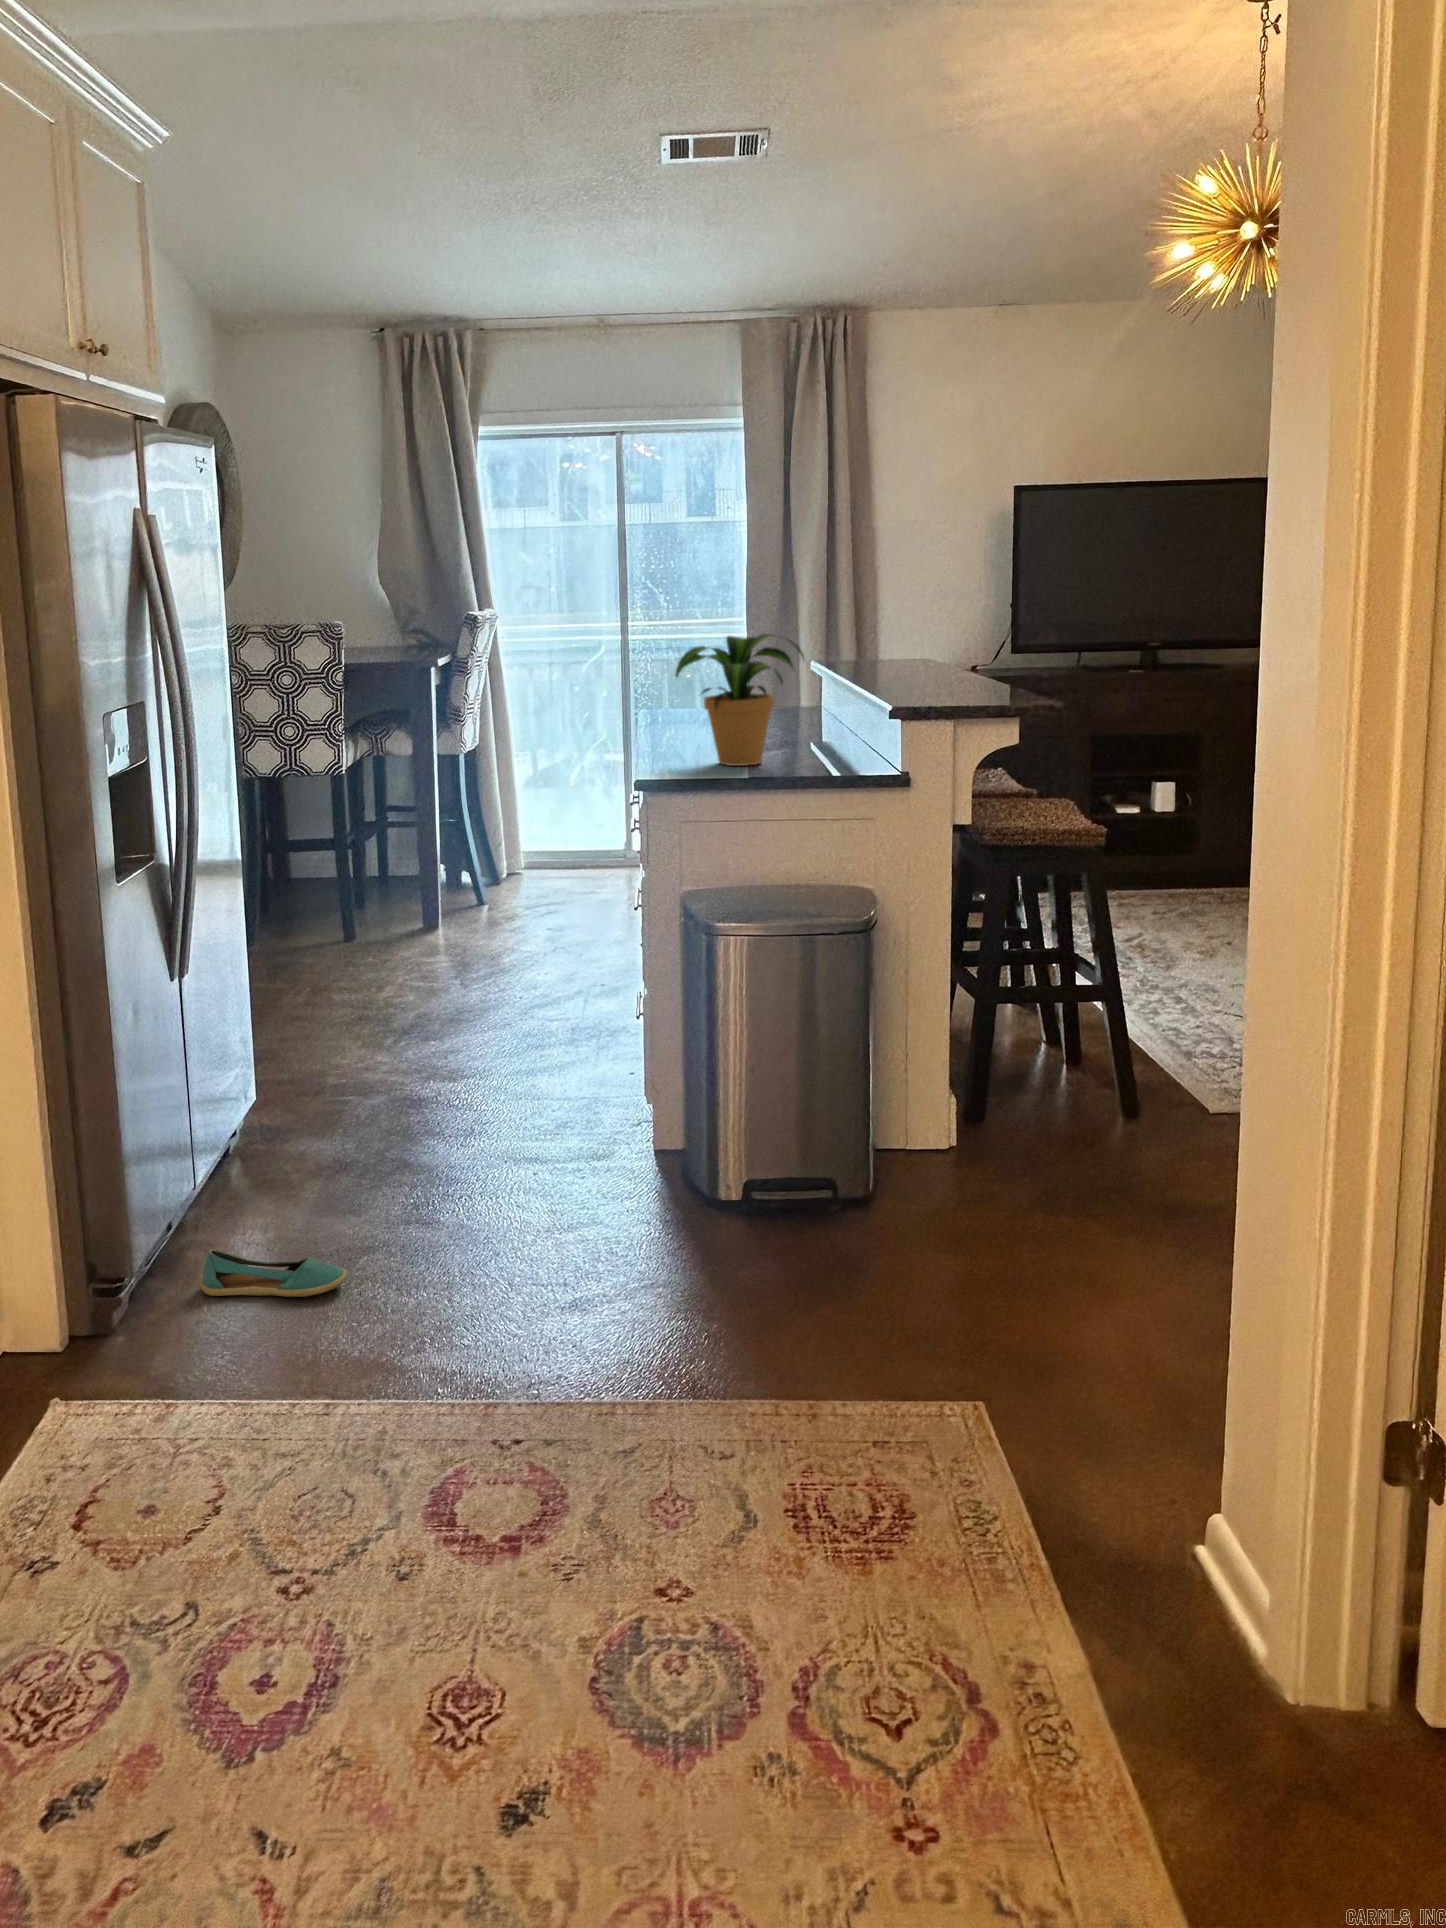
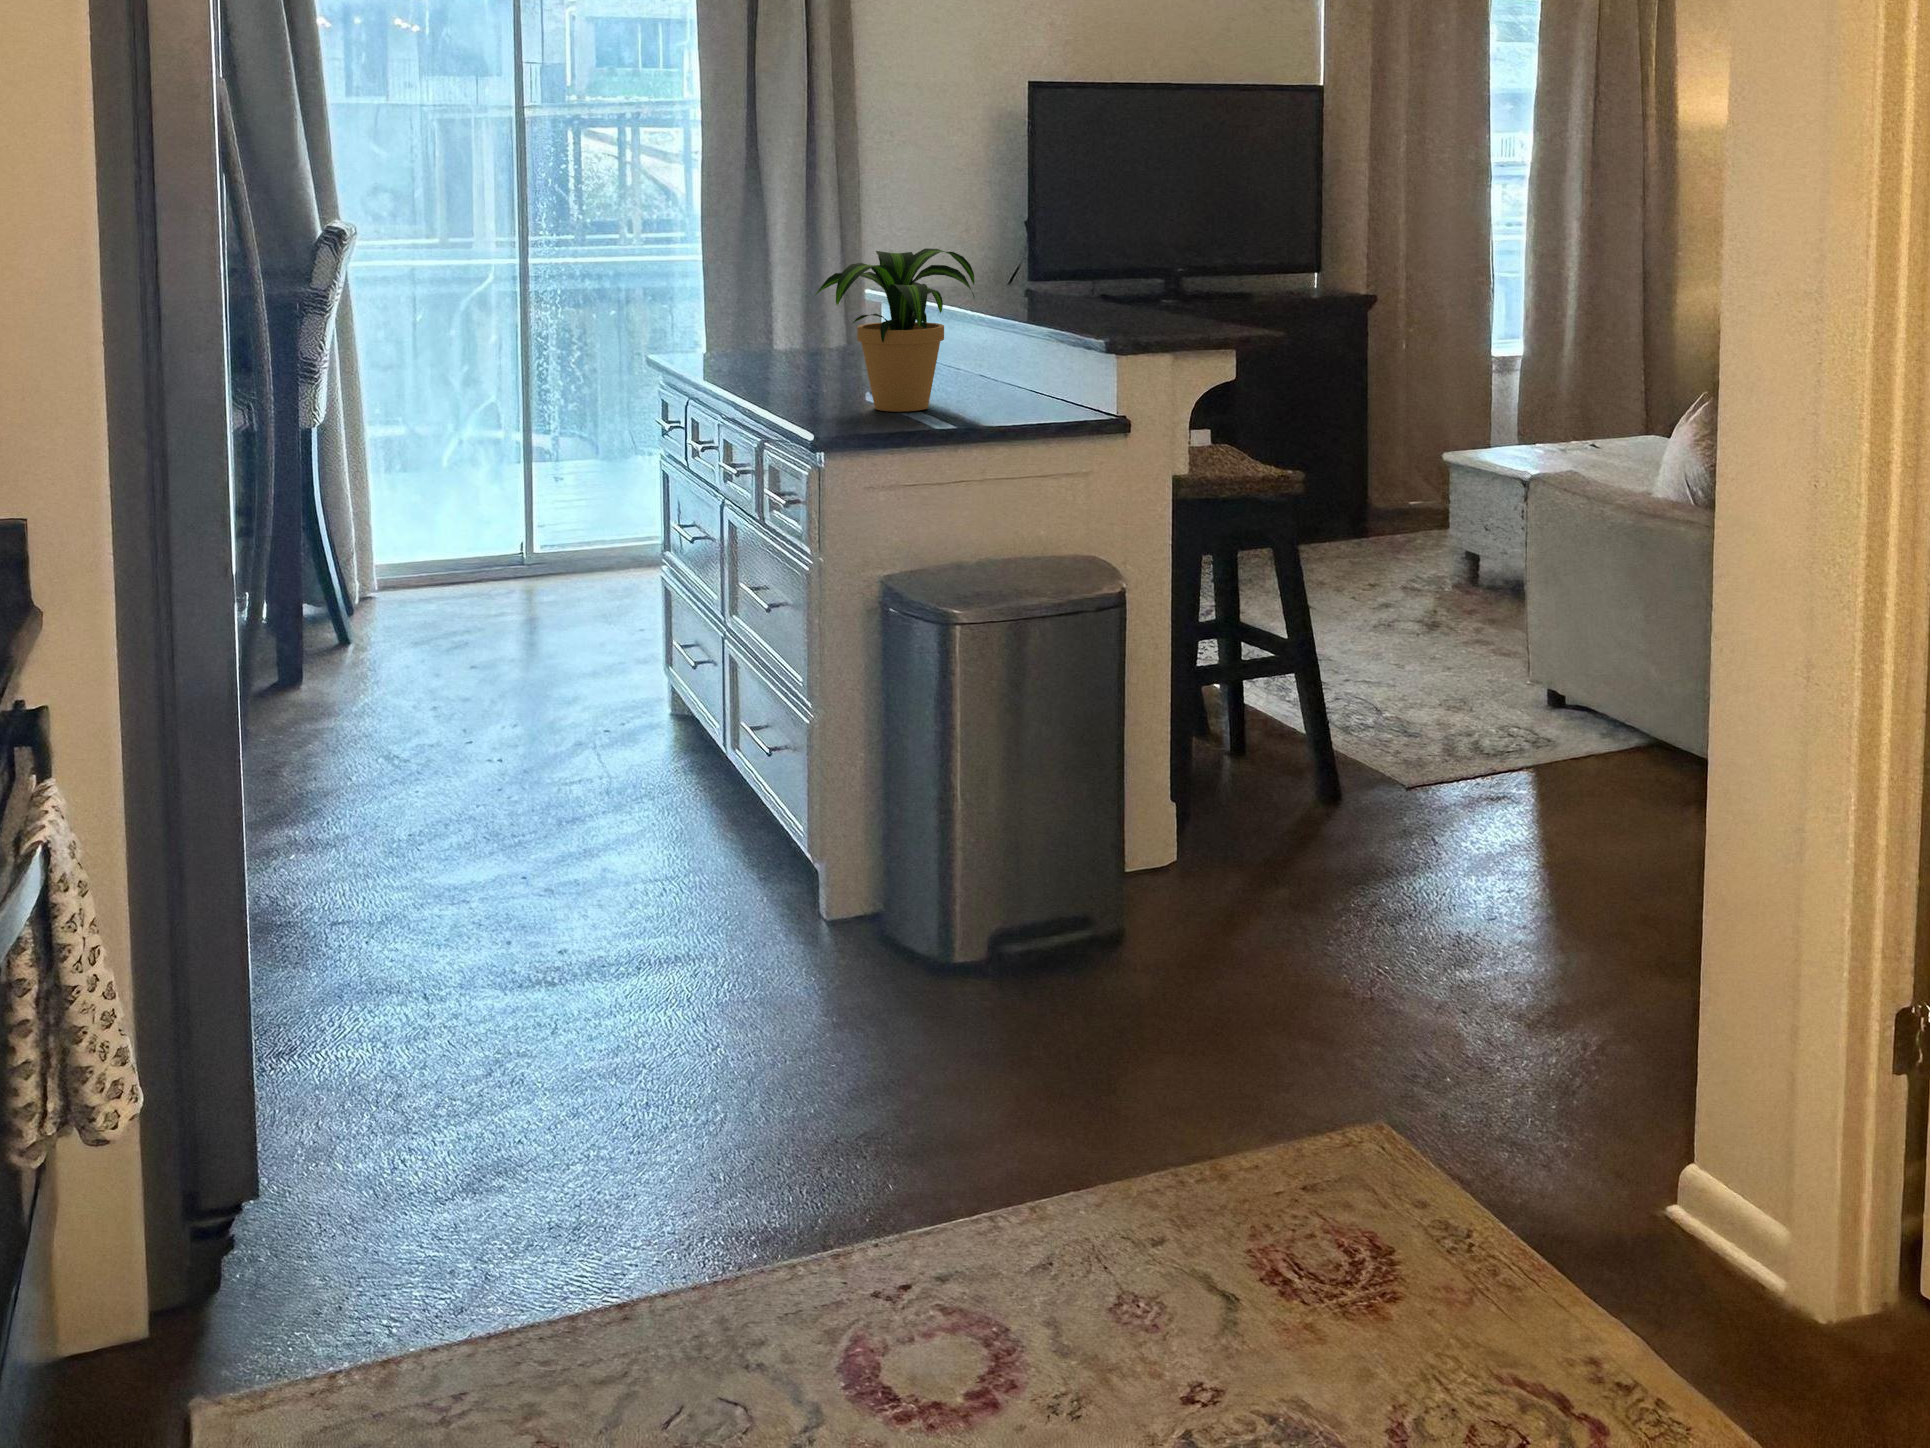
shoe: present [200,1249,347,1297] -> none [296,1125,527,1214]

